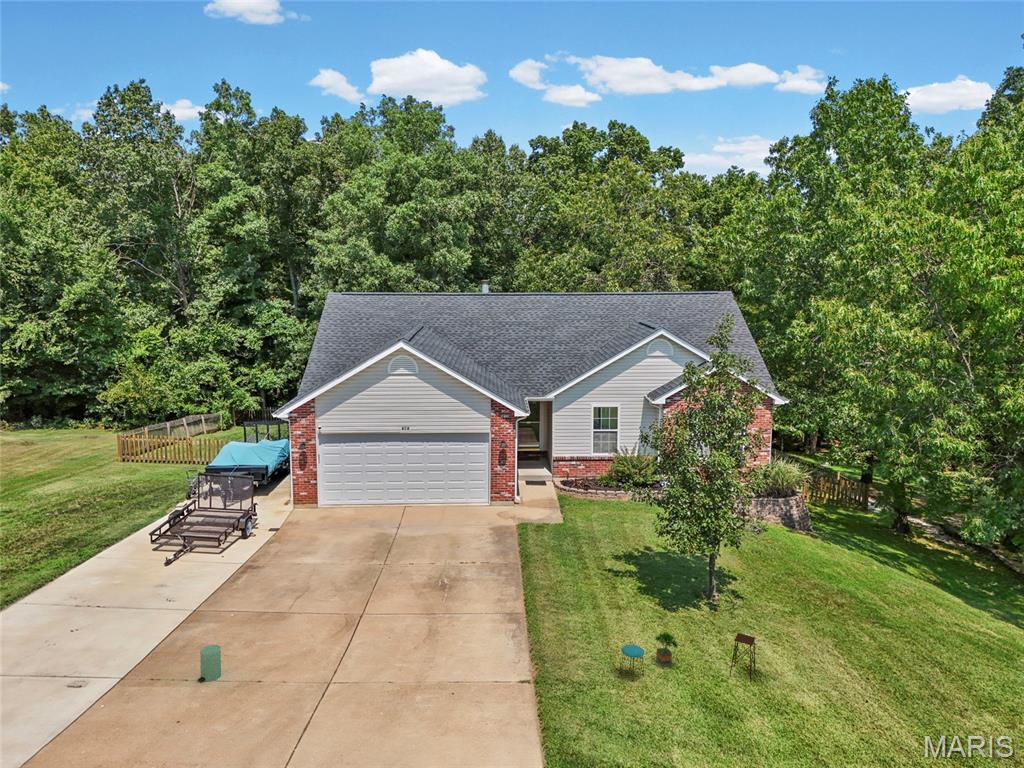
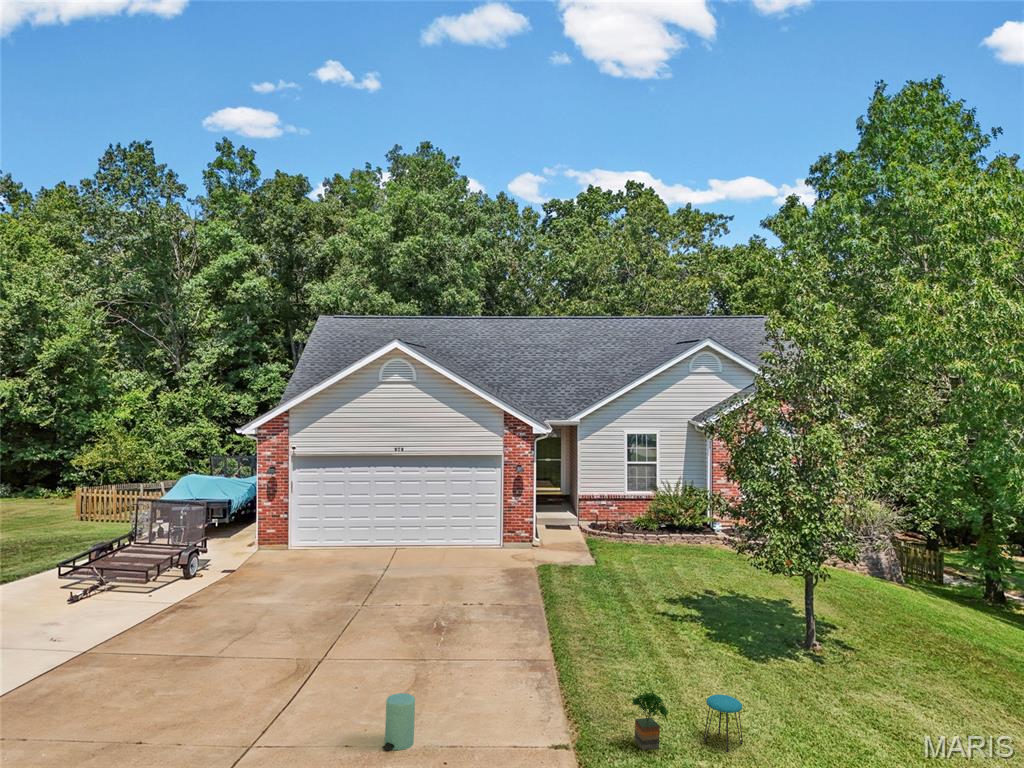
potted tree: present [655,633,678,667] -> present [632,692,668,750]
side table: present [730,633,755,682] -> none [875,678,914,756]
trash can: present [198,645,221,682] -> present [382,693,415,750]

